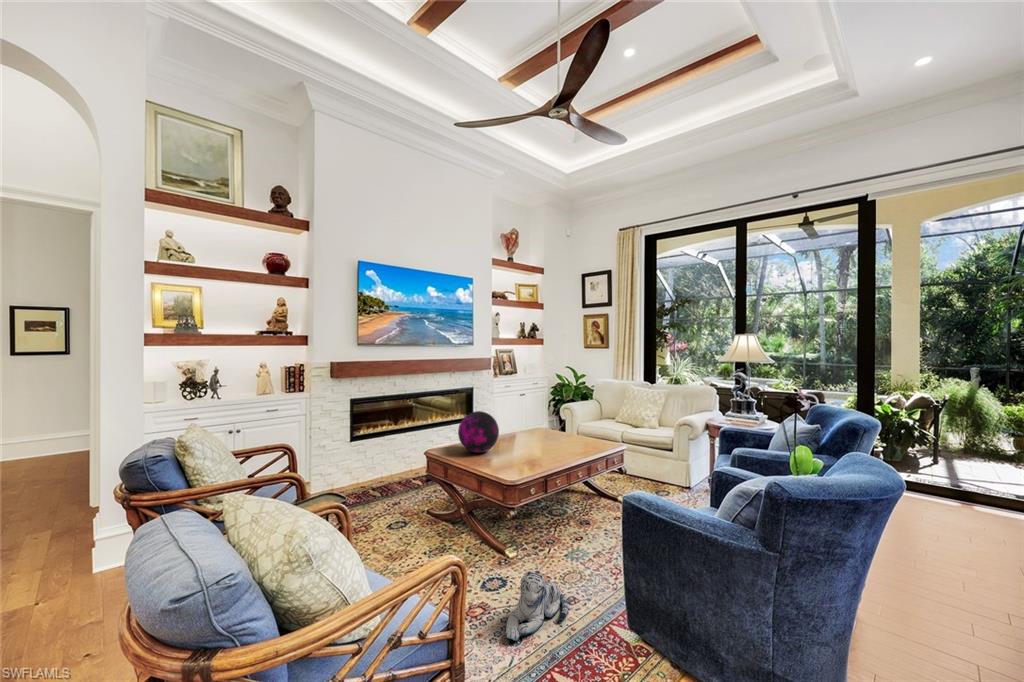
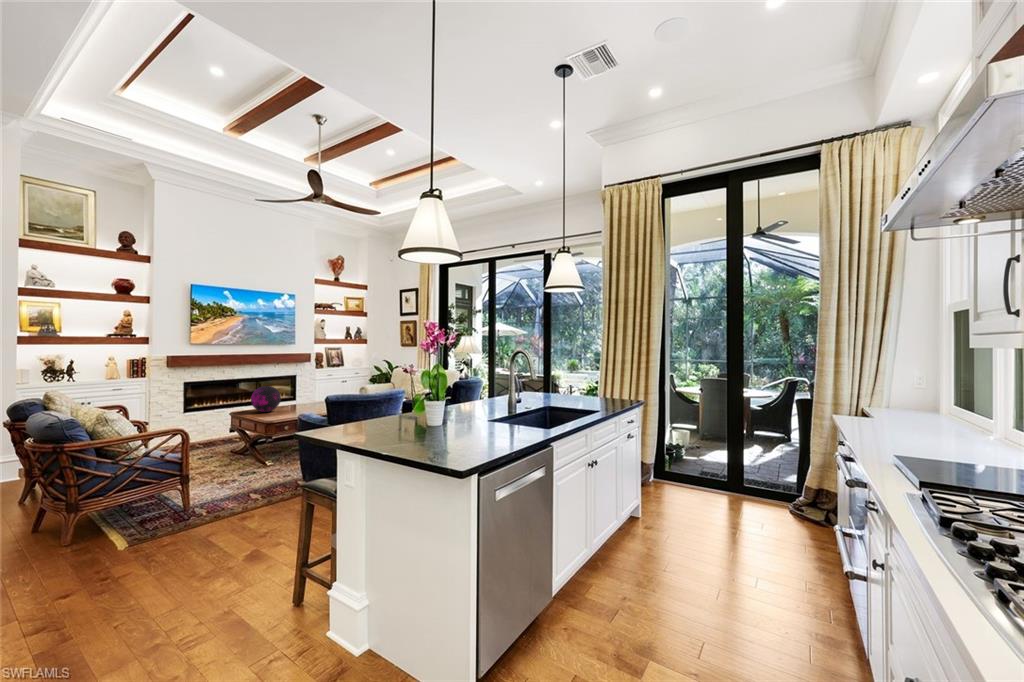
plush toy: present [506,571,569,641] -> none [235,458,283,488]

